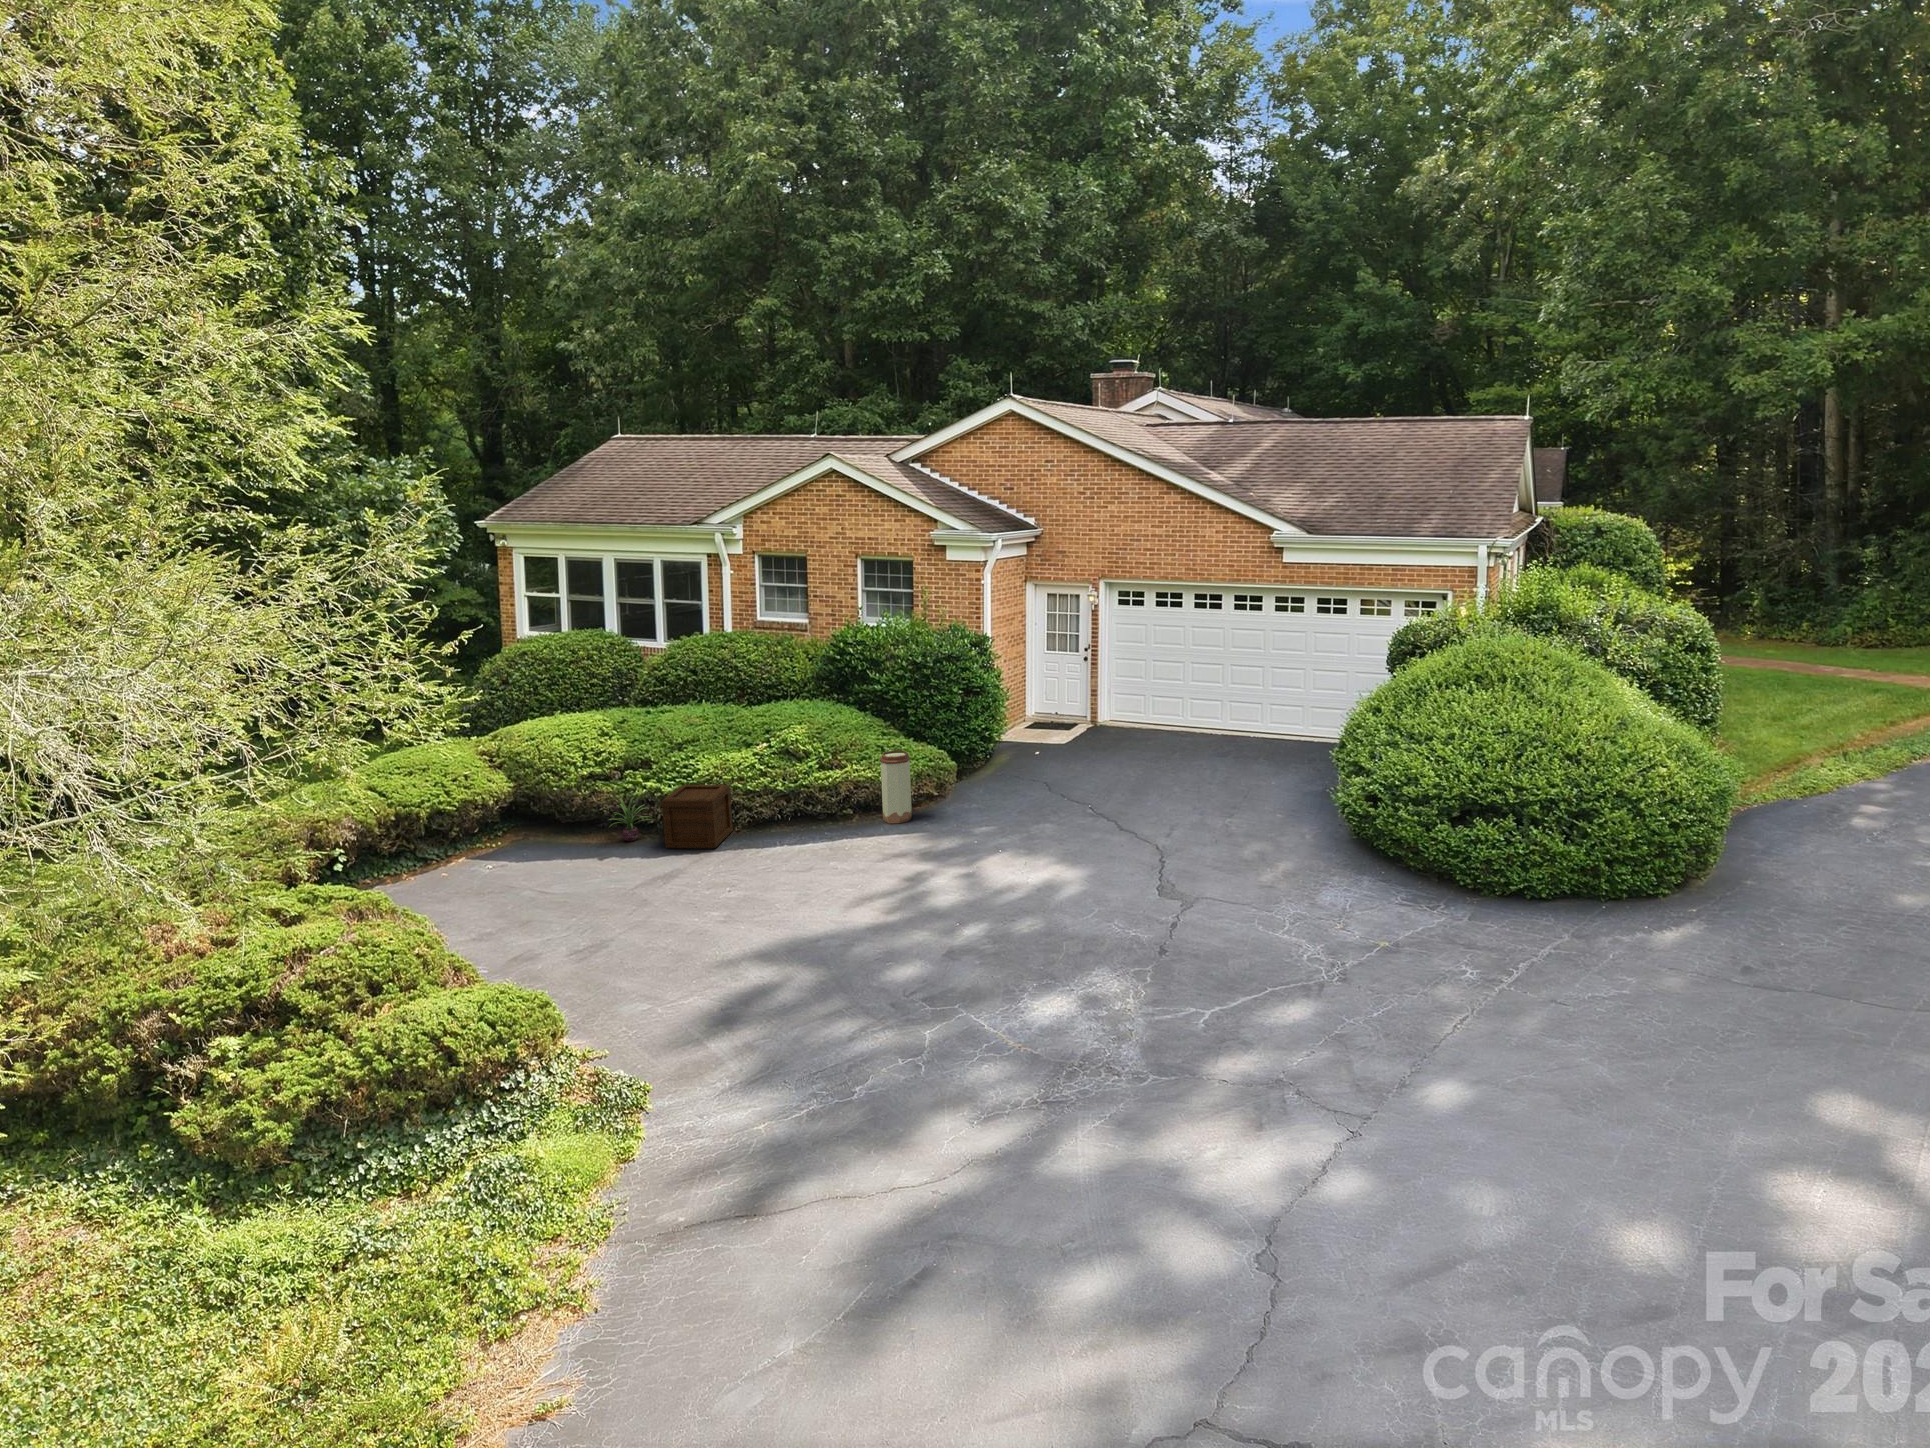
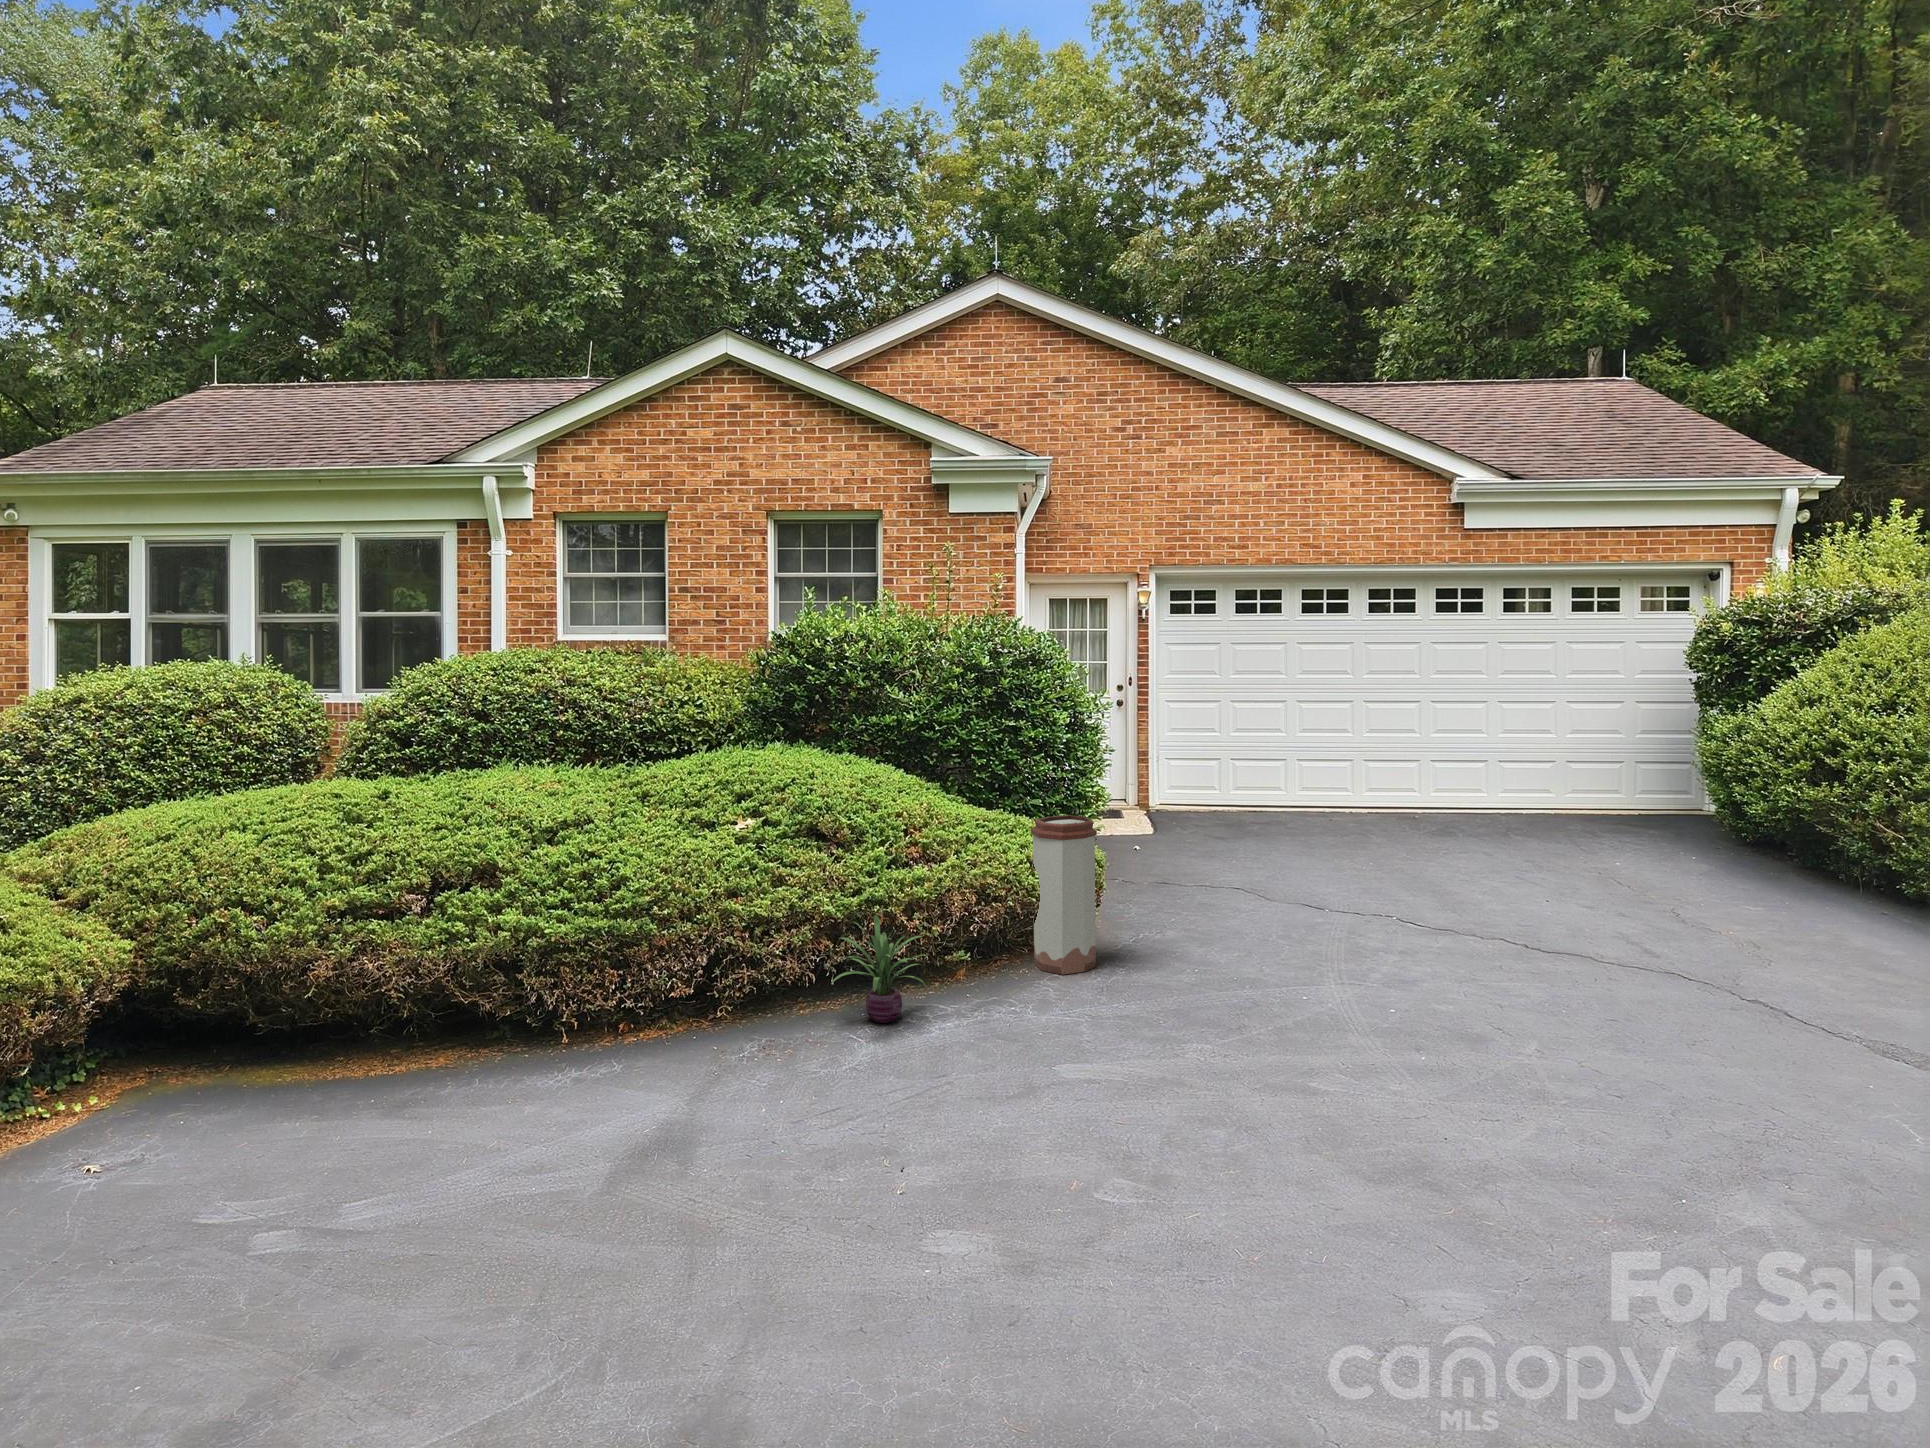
wooden crate: present [662,785,733,849] -> none [596,908,737,1082]
decorative plant: present [609,797,648,841] -> present [831,915,926,1023]

